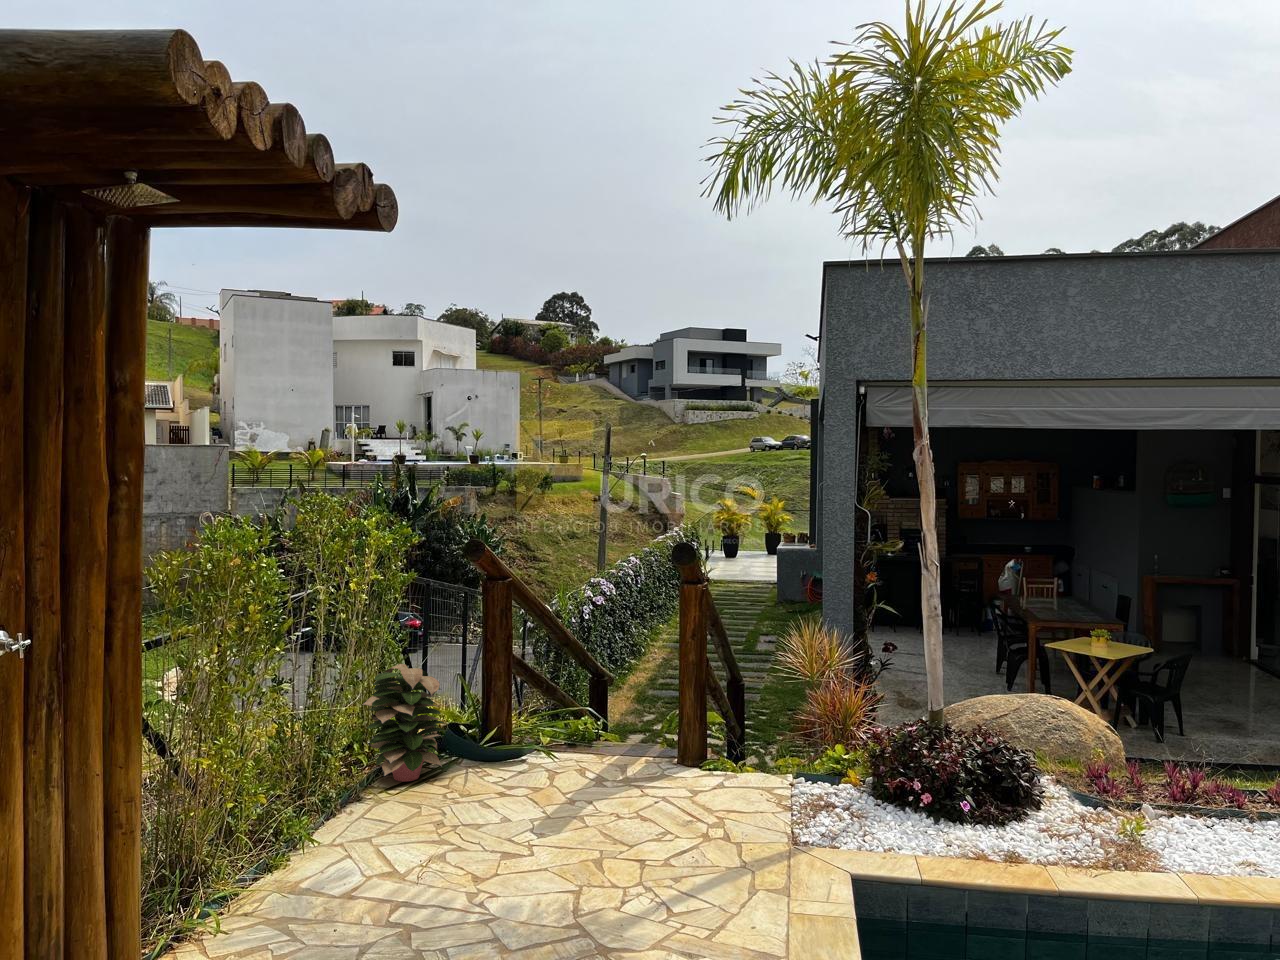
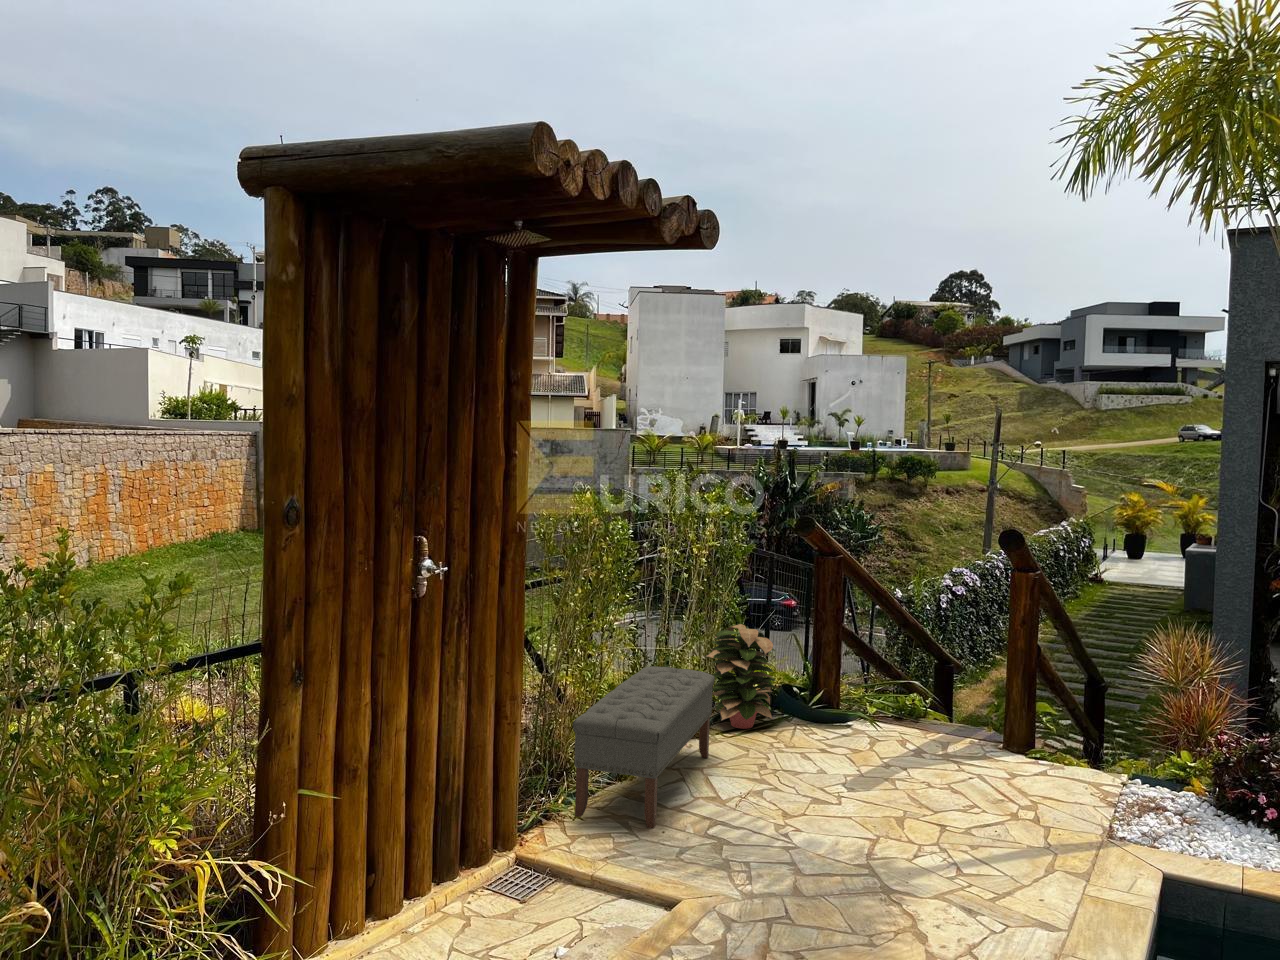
bench: none [211,725,379,931] -> present [573,666,715,828]

